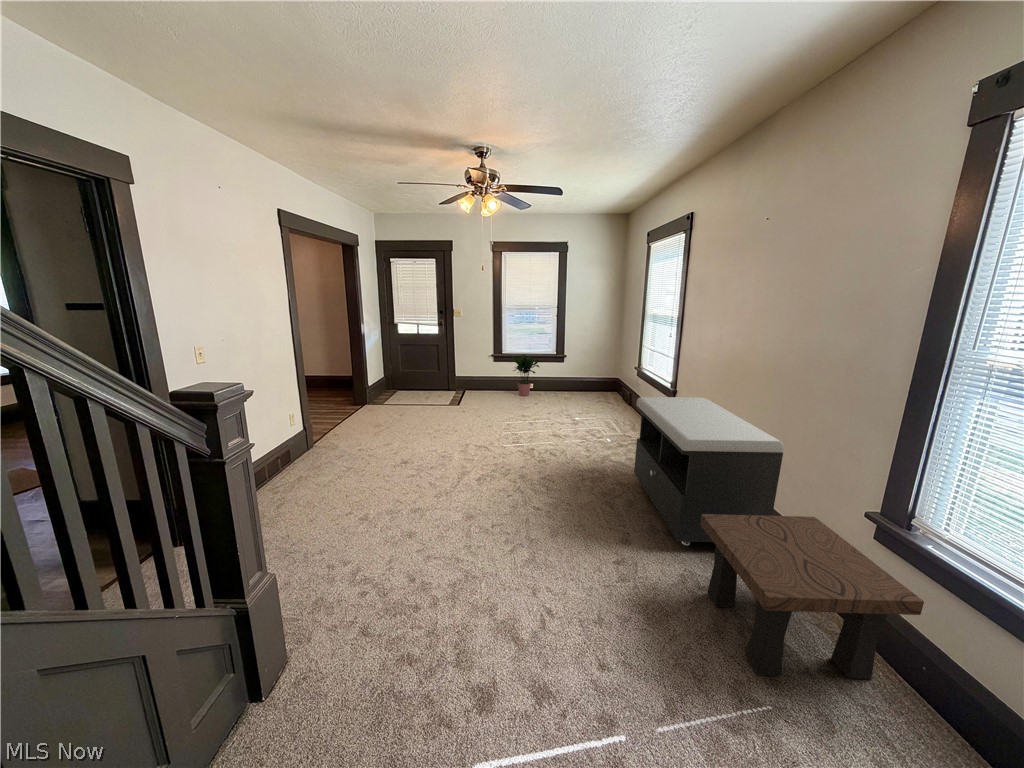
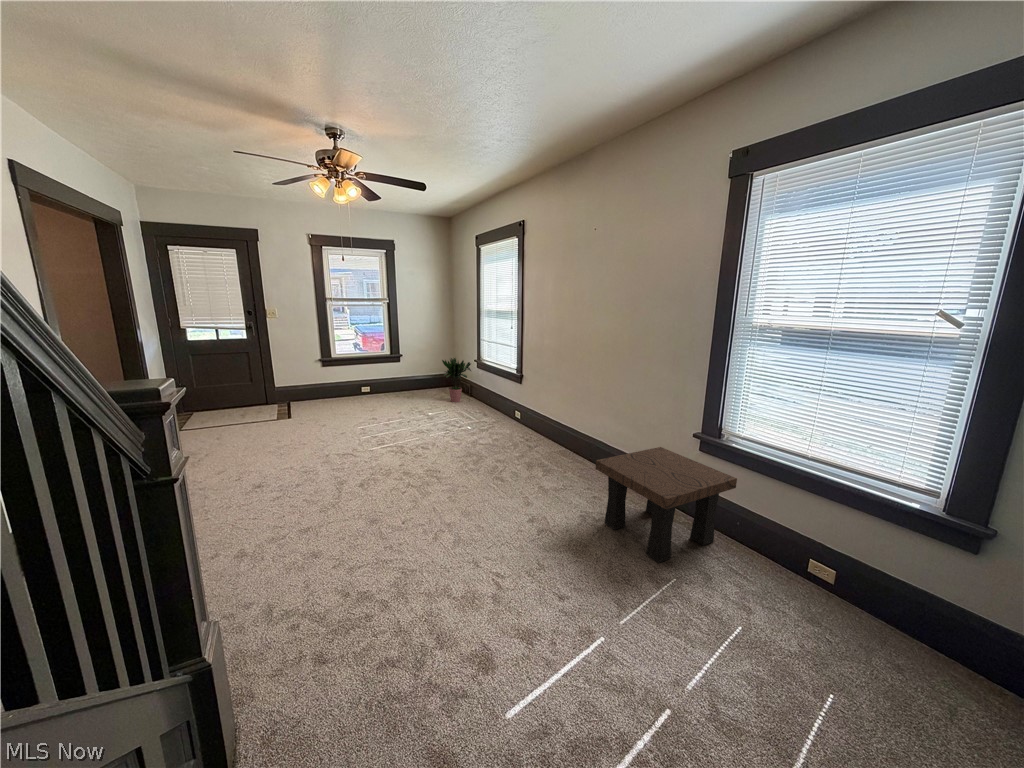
potted plant: present [512,354,539,396] -> present [442,358,471,402]
storage bench: present [634,397,784,546] -> none [508,376,632,495]

